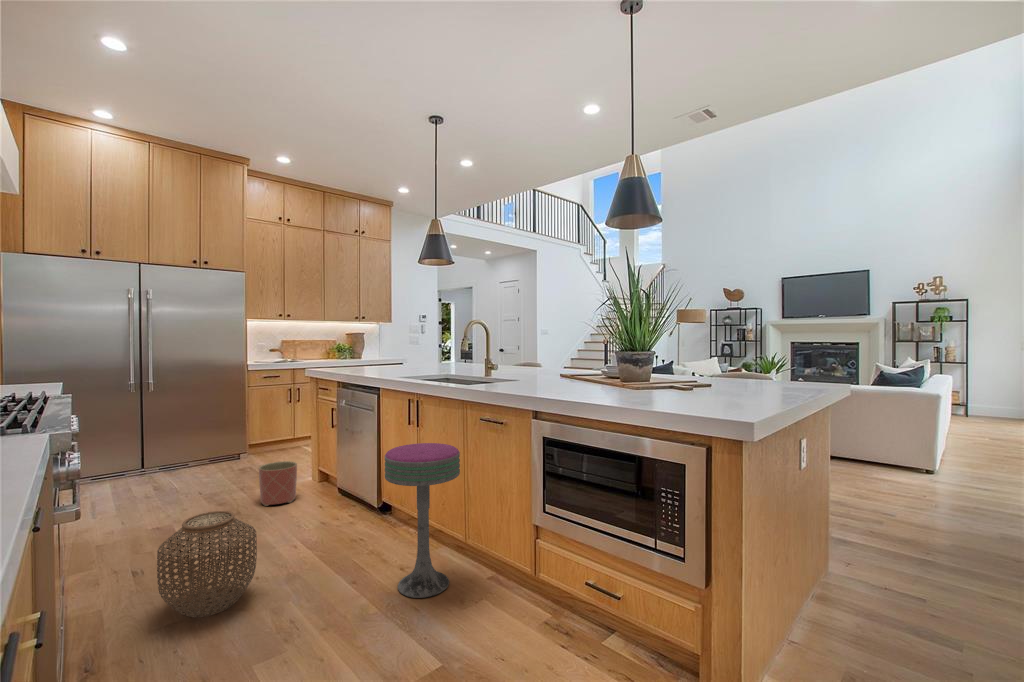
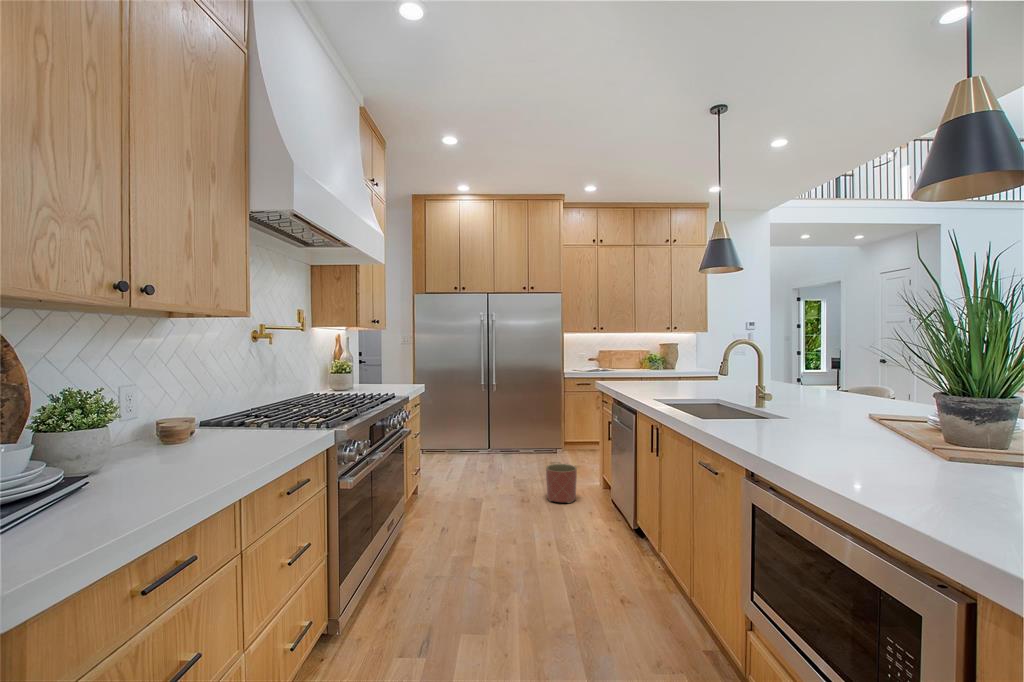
bar stool: present [385,443,460,598] -> none [592,475,674,646]
woven basket: present [157,511,257,617] -> none [434,500,501,583]

